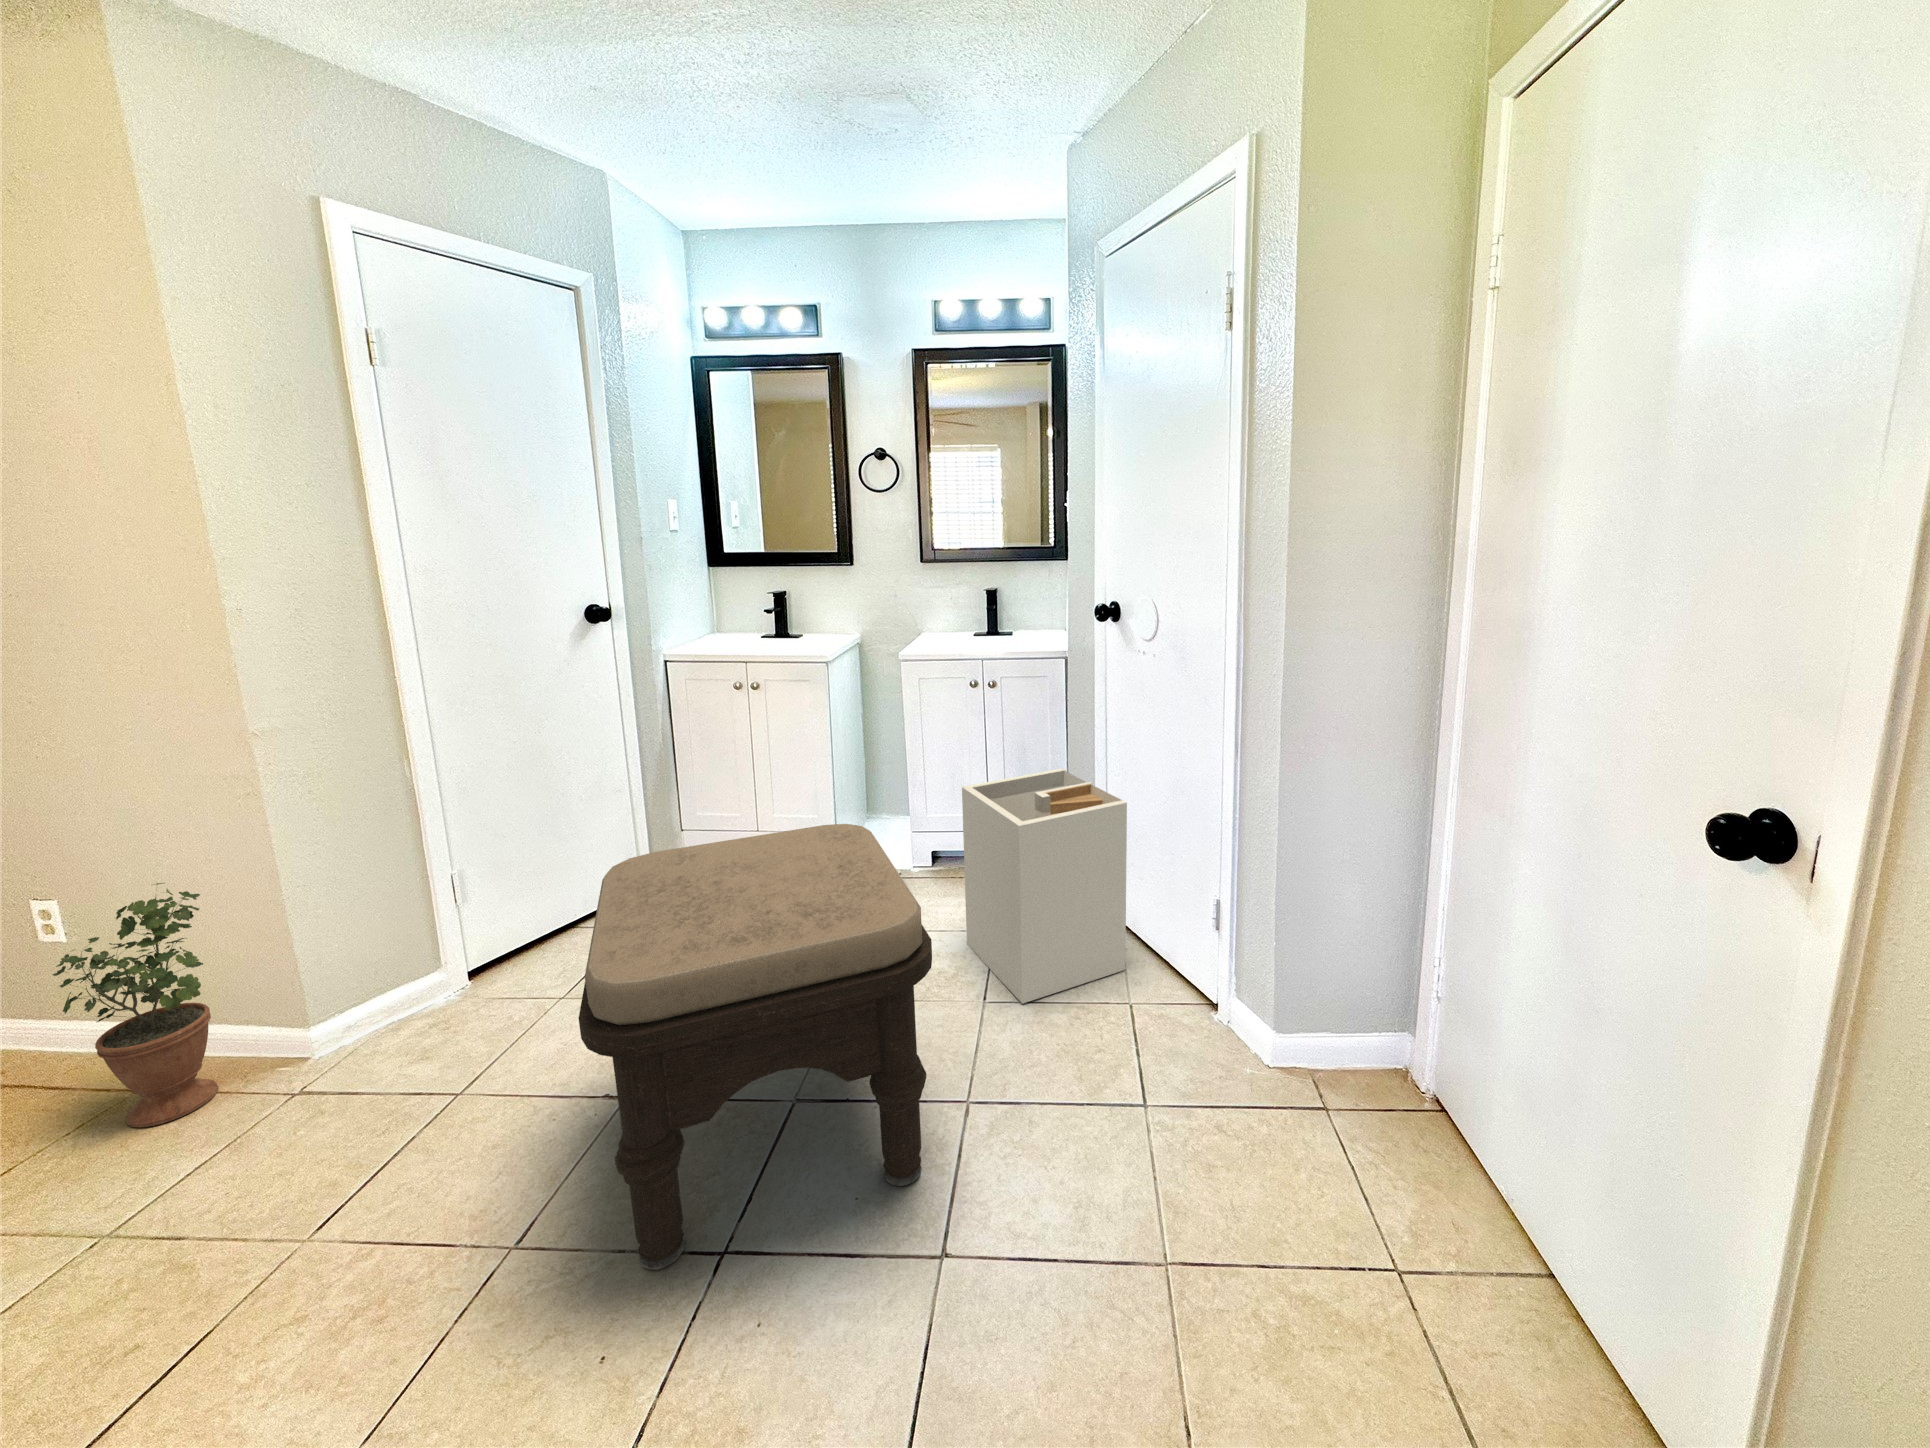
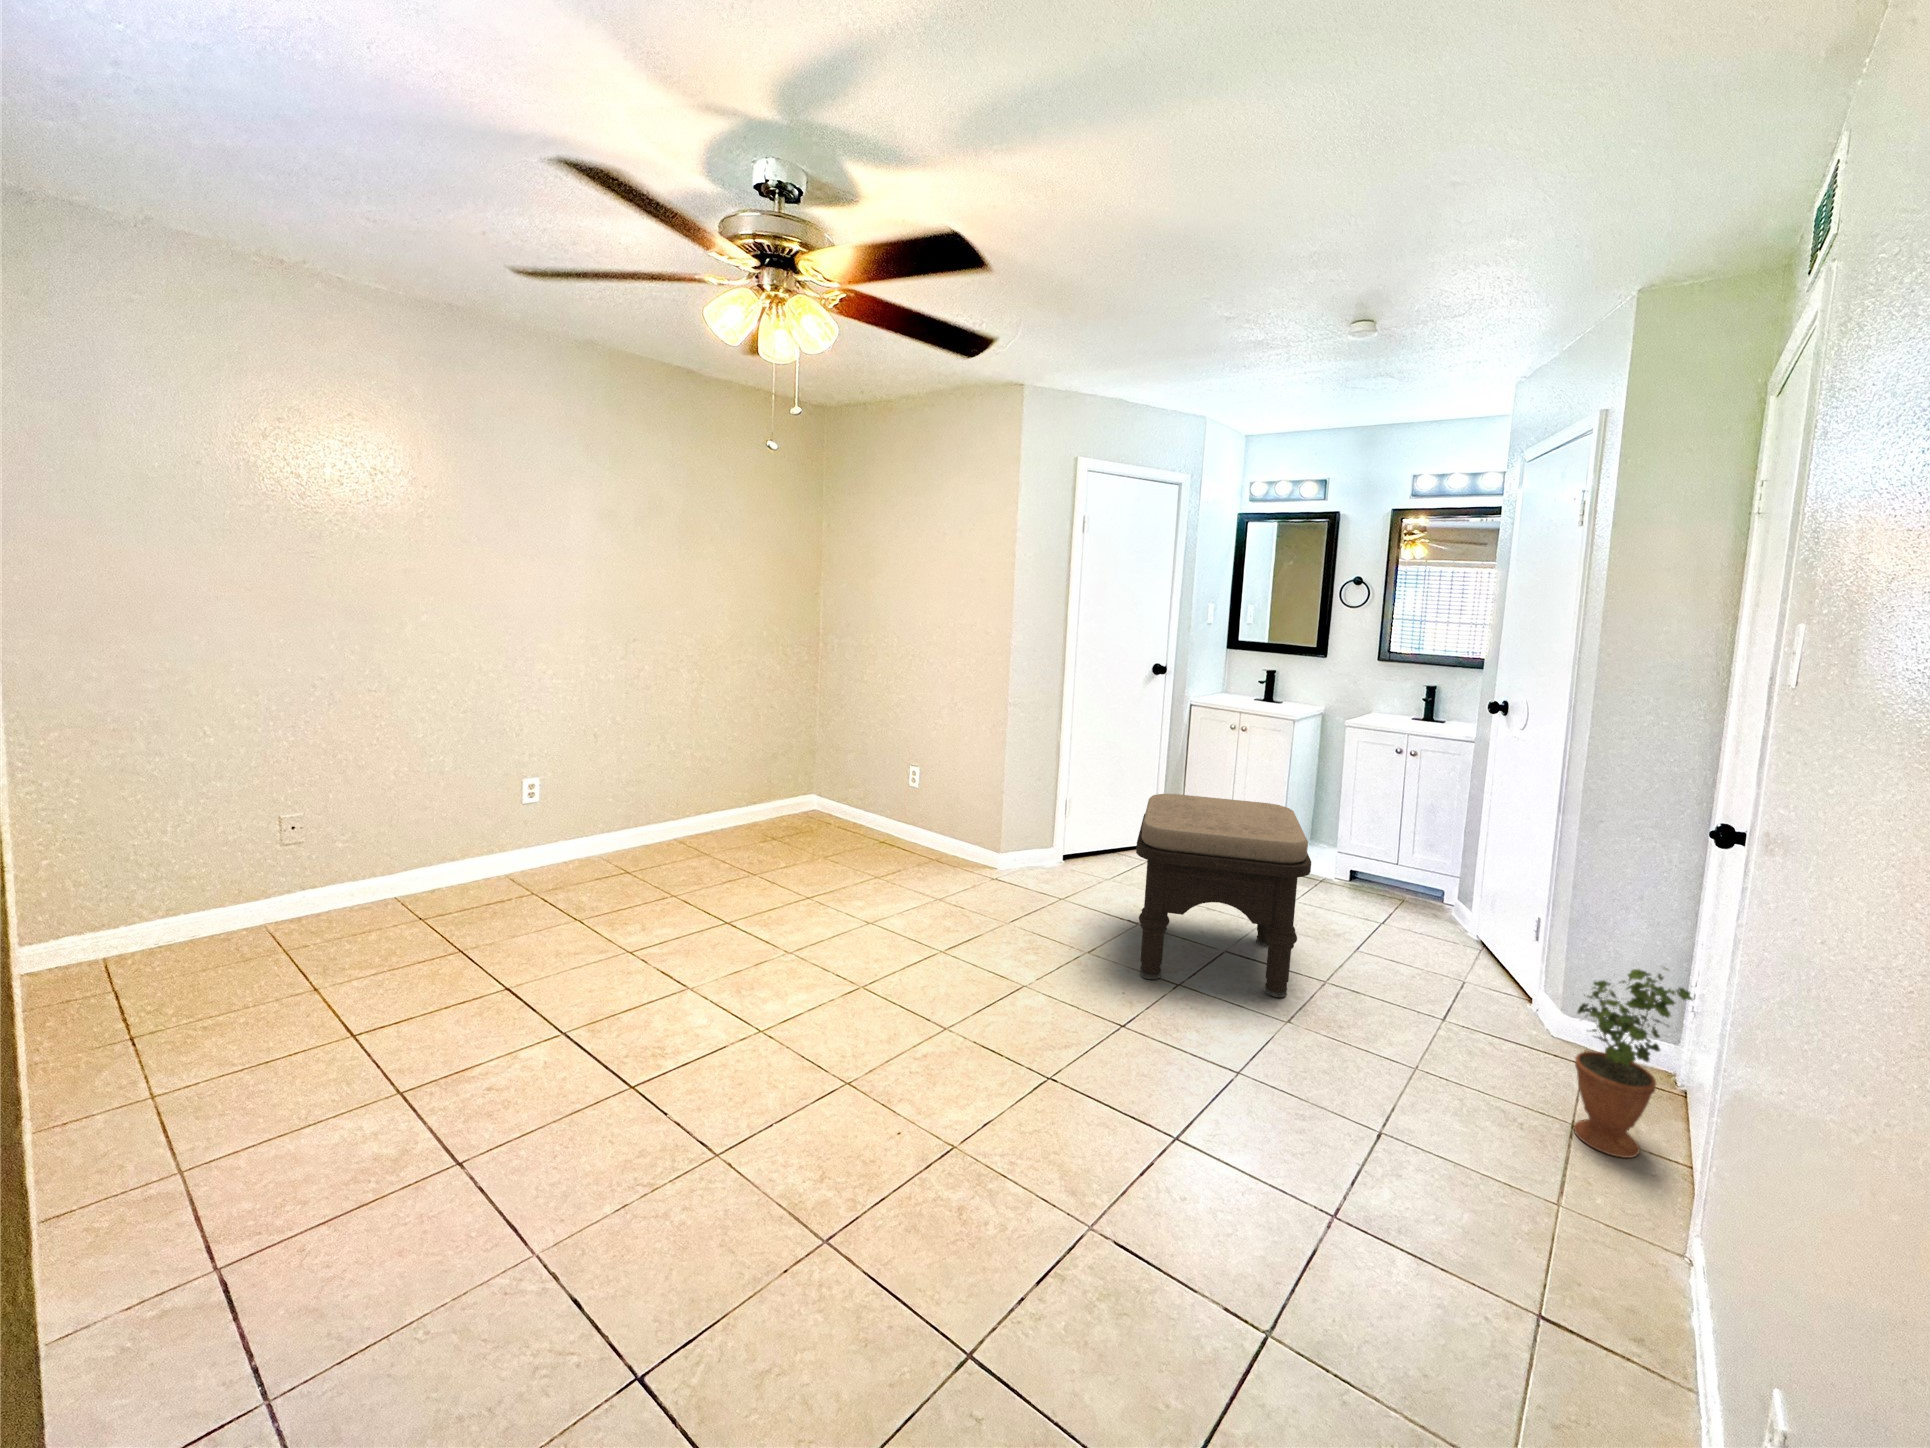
laundry hamper: present [962,768,1127,1004] -> none [1357,811,1486,968]
potted plant: present [52,883,218,1127] -> present [1574,967,1693,1158]

